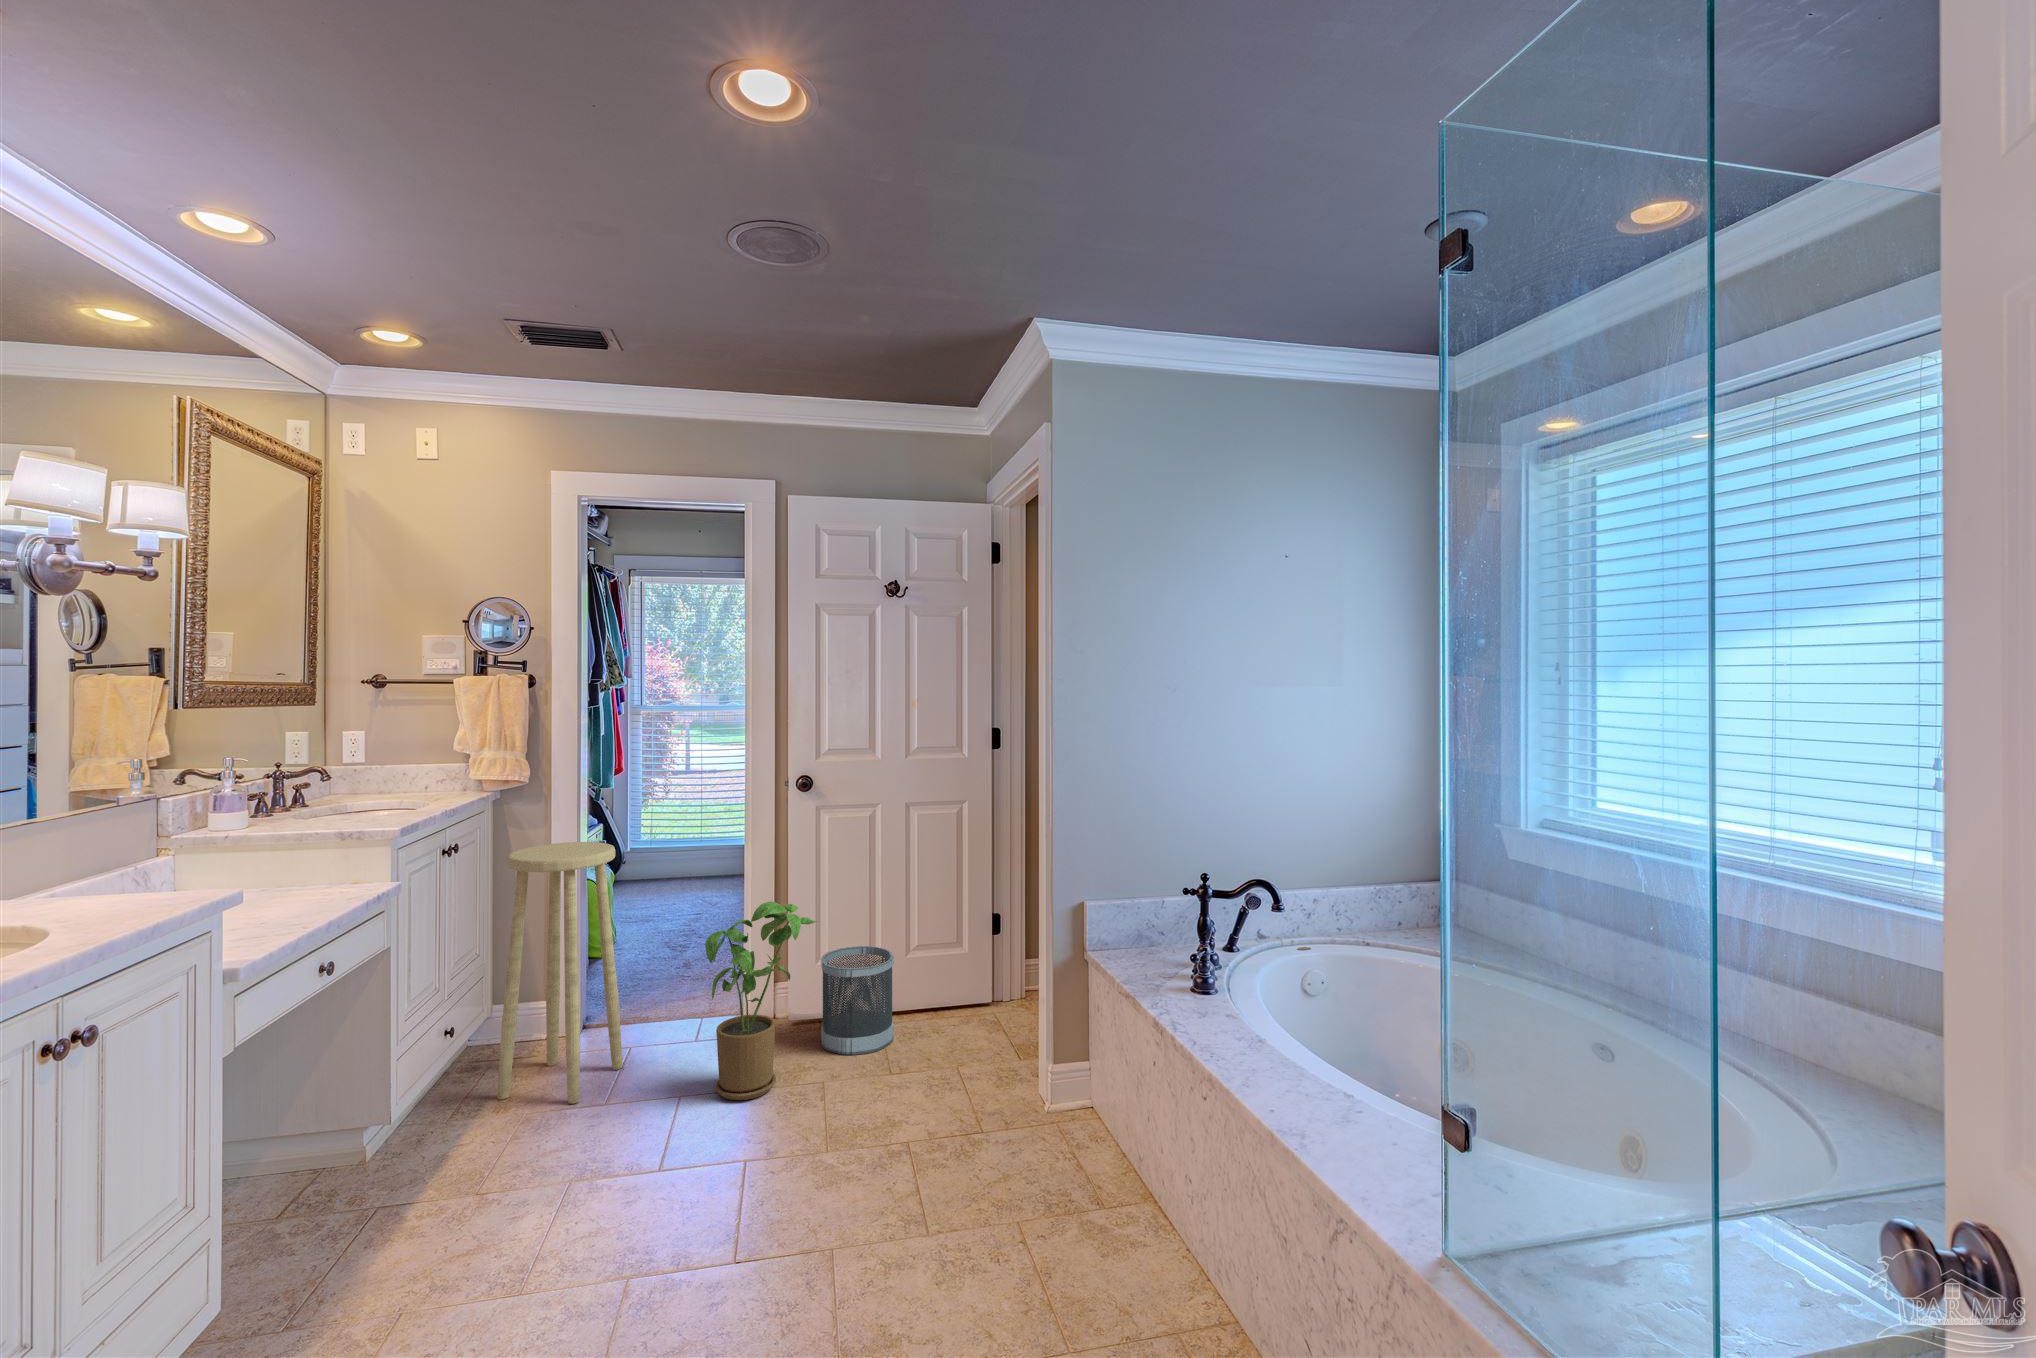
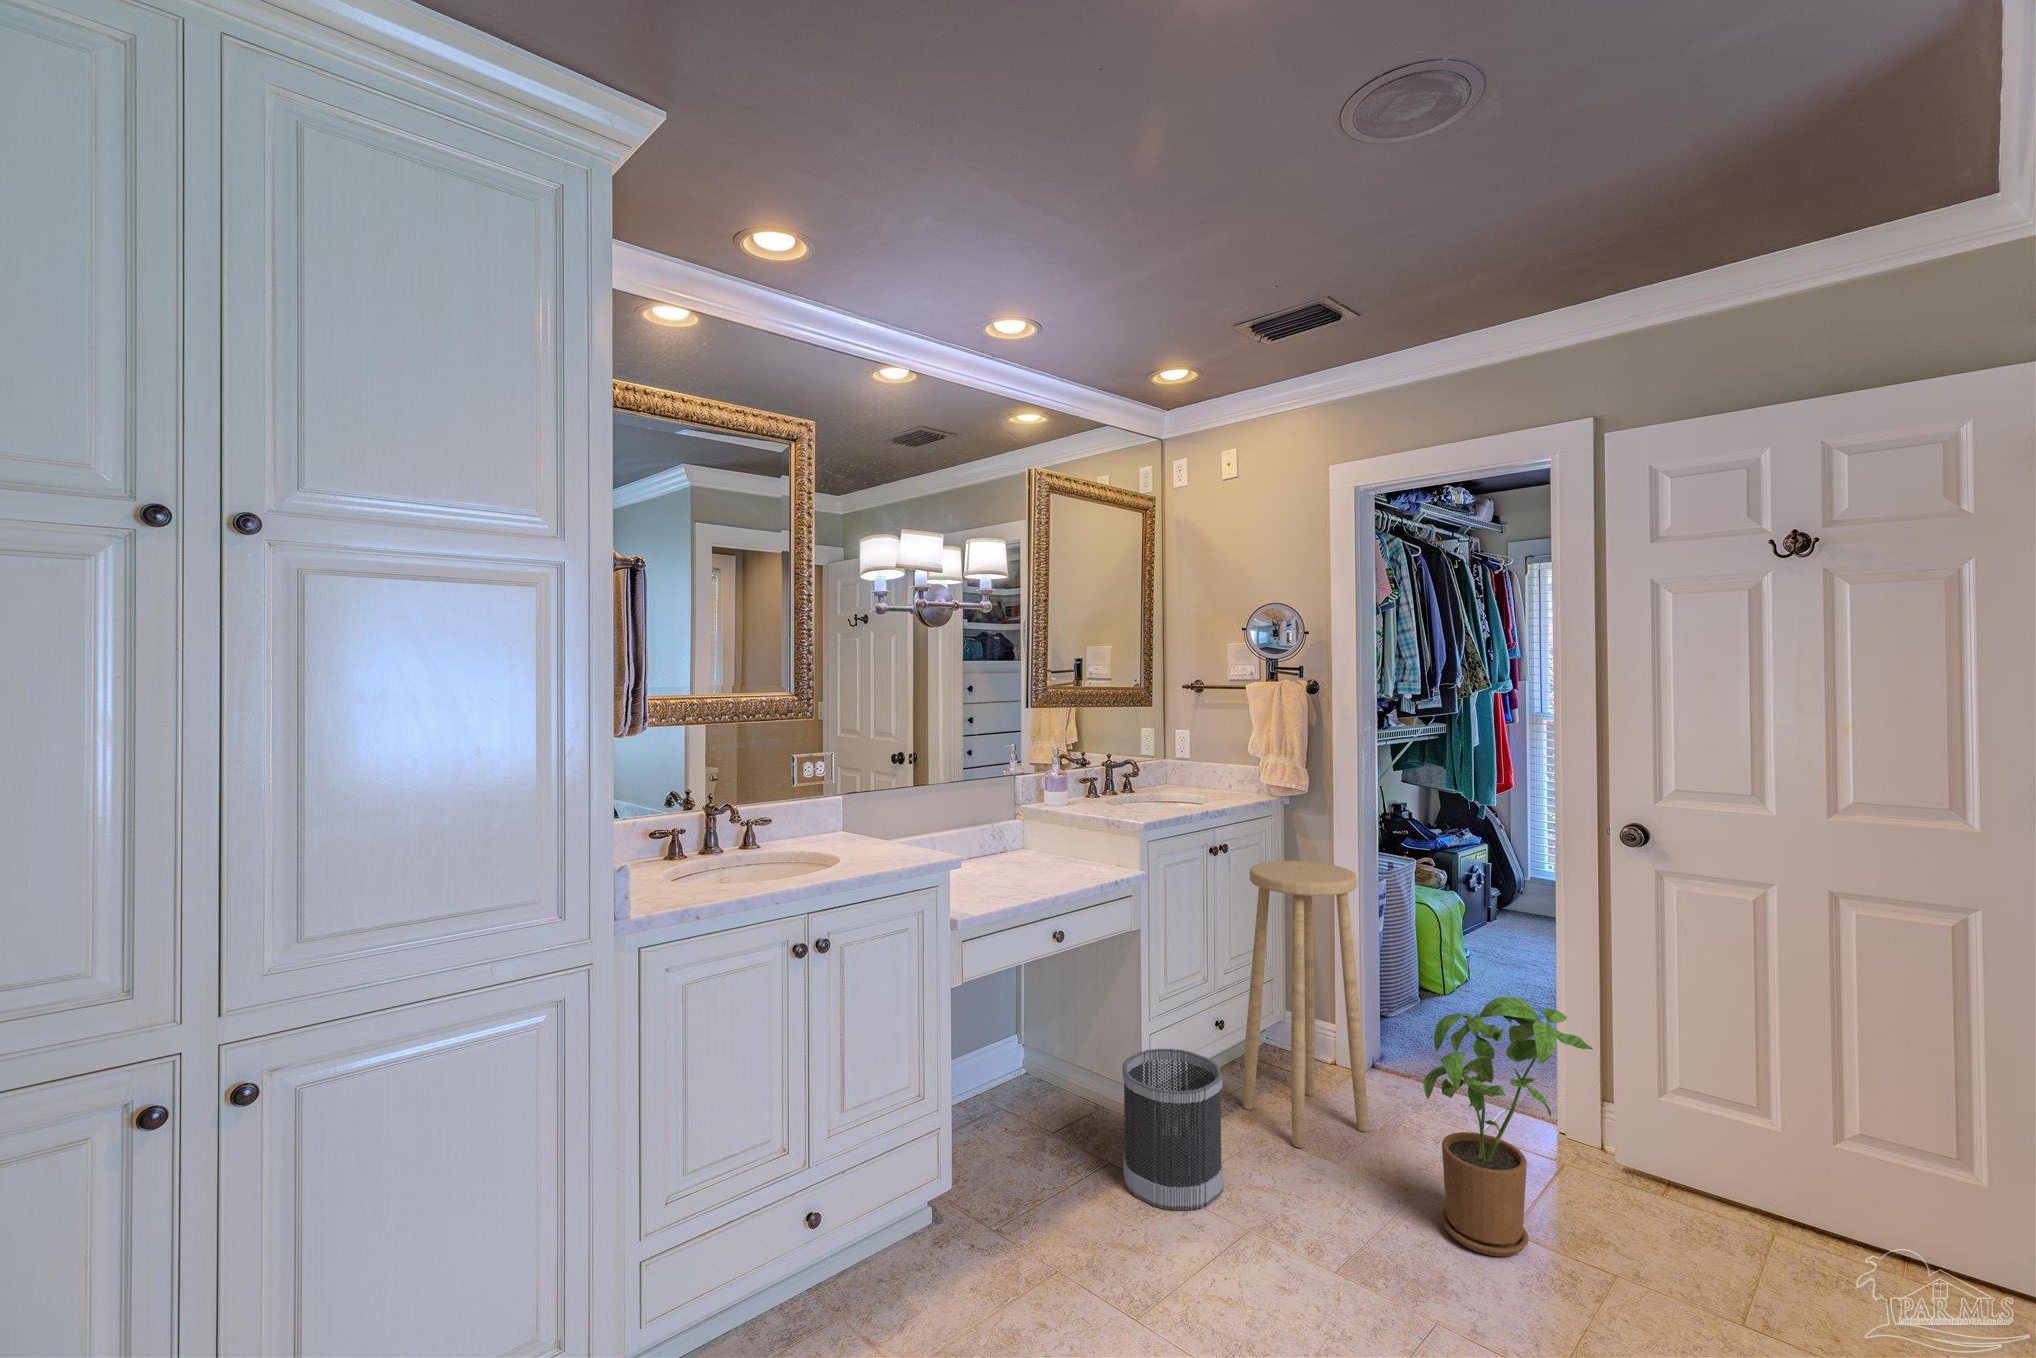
wastebasket: present [821,946,894,1055] -> present [1122,1049,1223,1210]

